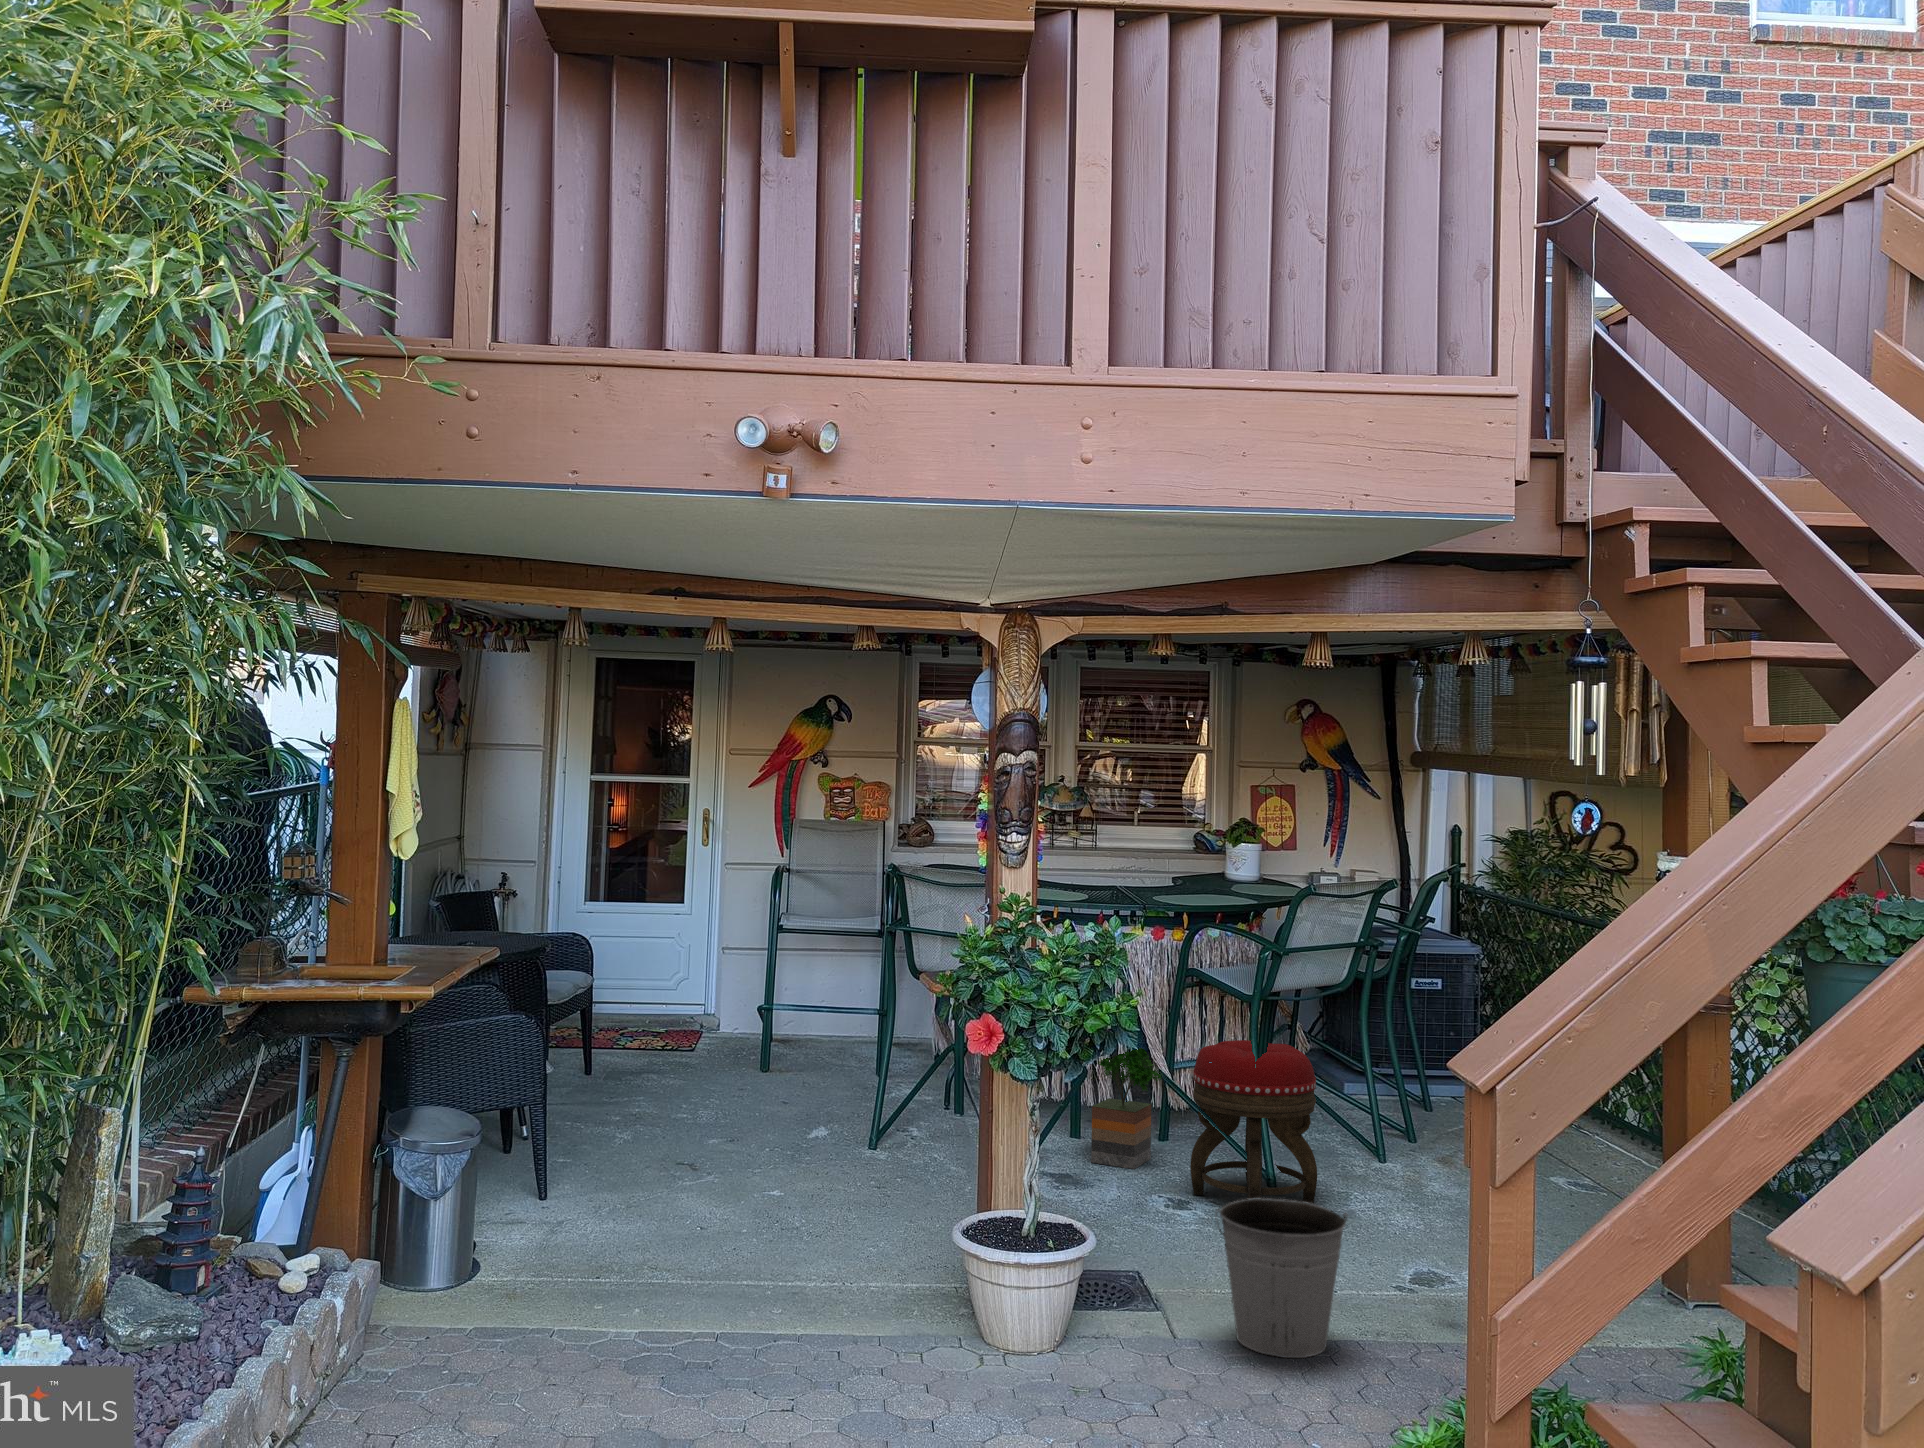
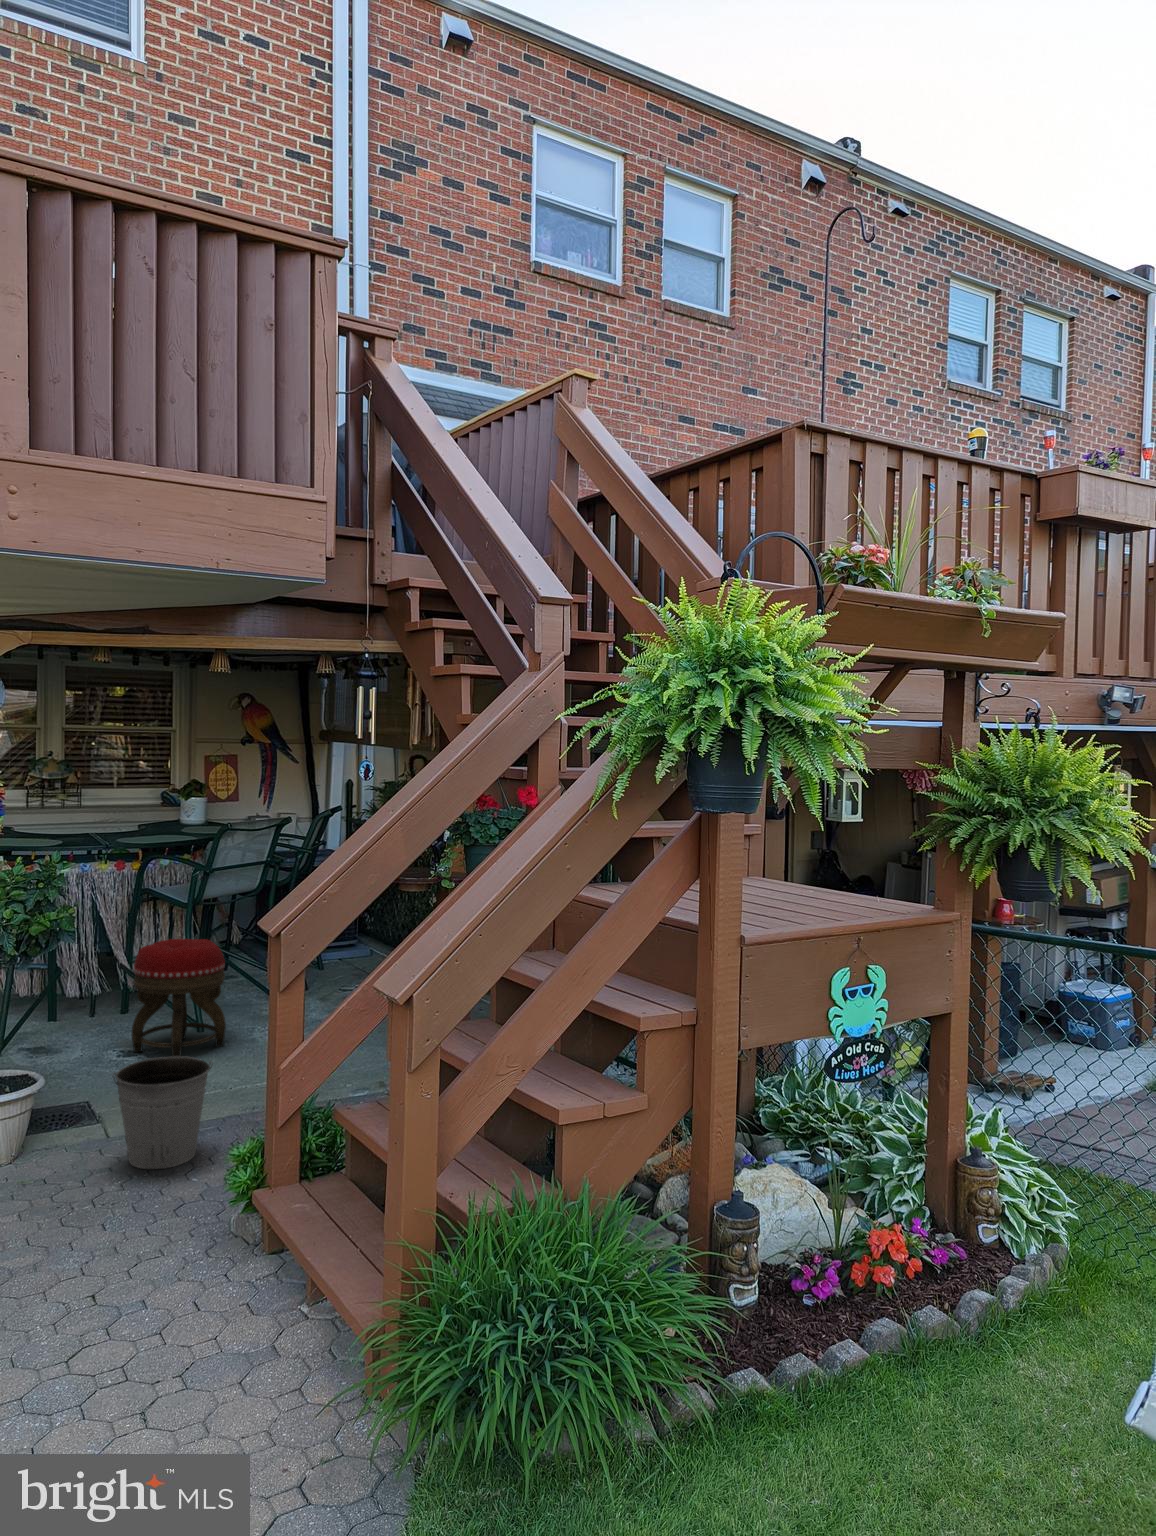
potted tree: present [1091,1048,1161,1169] -> none [57,940,123,1039]

